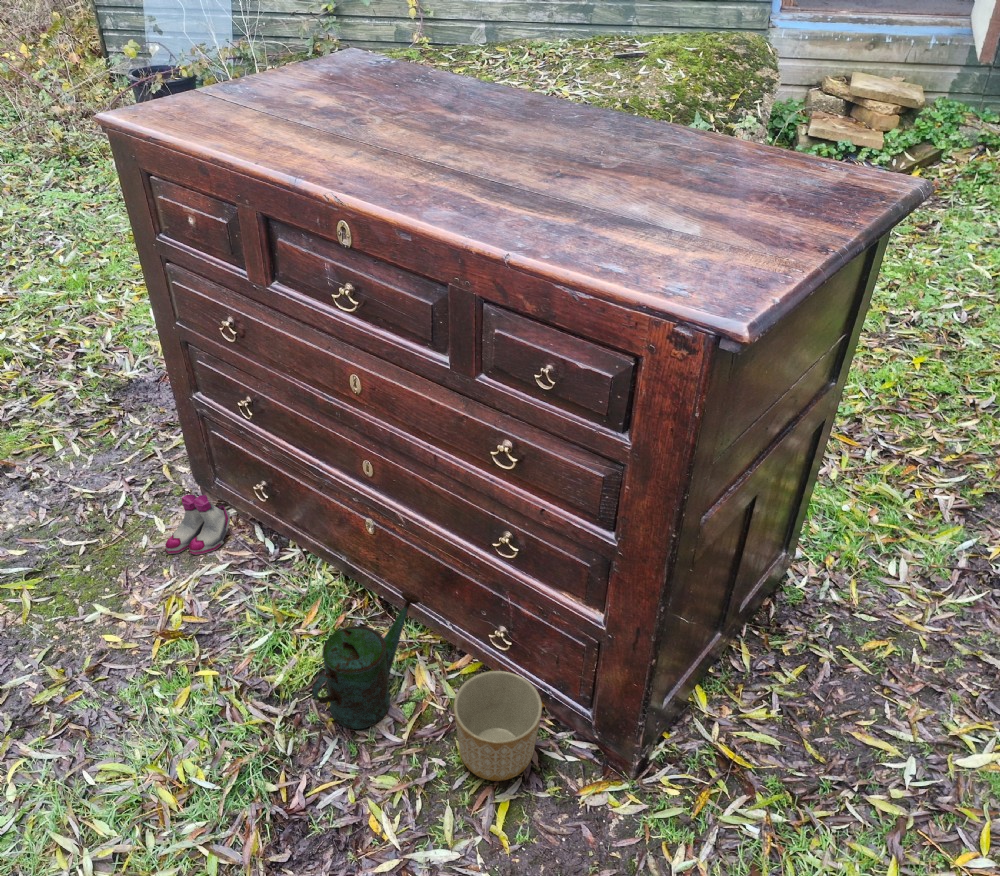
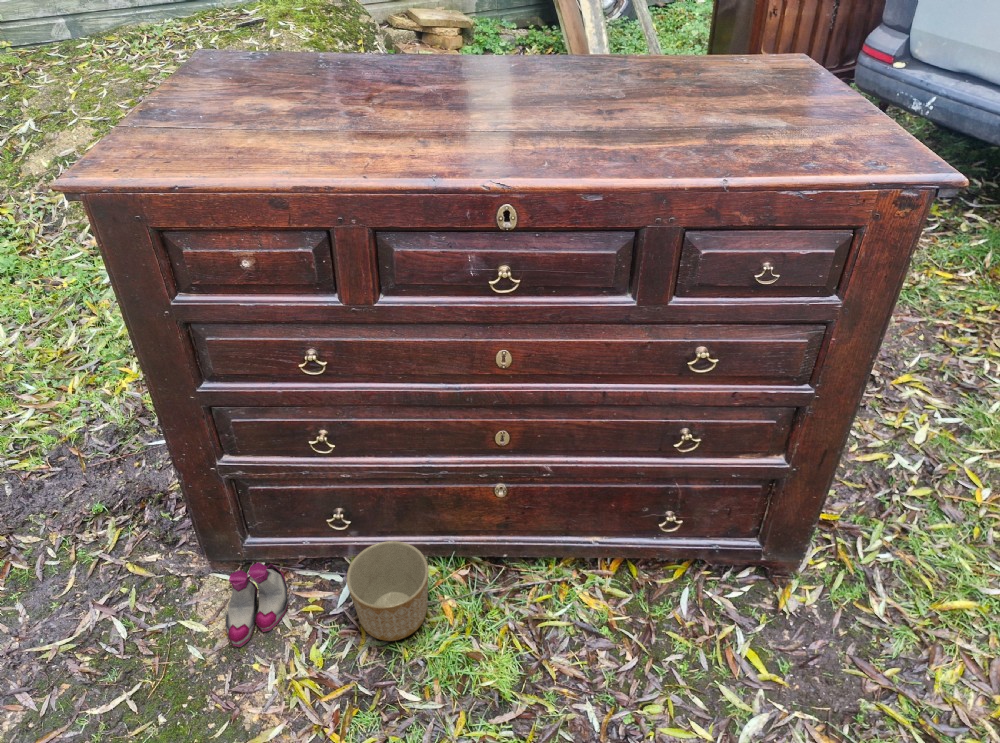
watering can: present [312,592,420,729] -> none [540,534,608,686]
planter: present [454,671,542,781] -> present [347,541,428,641]

